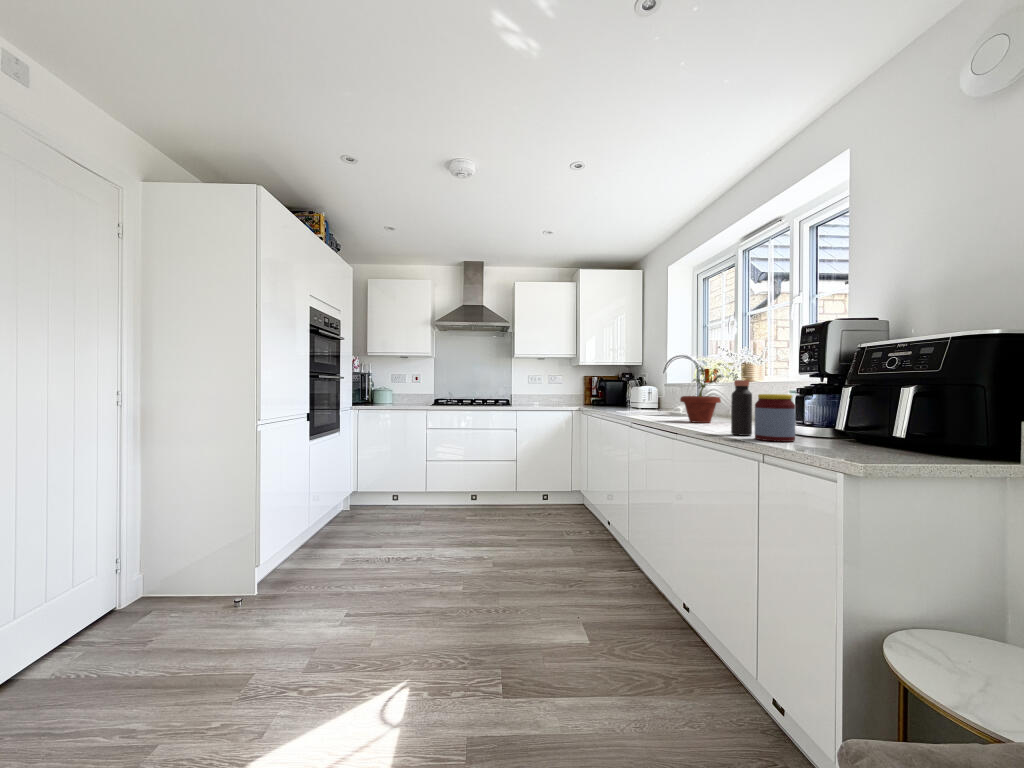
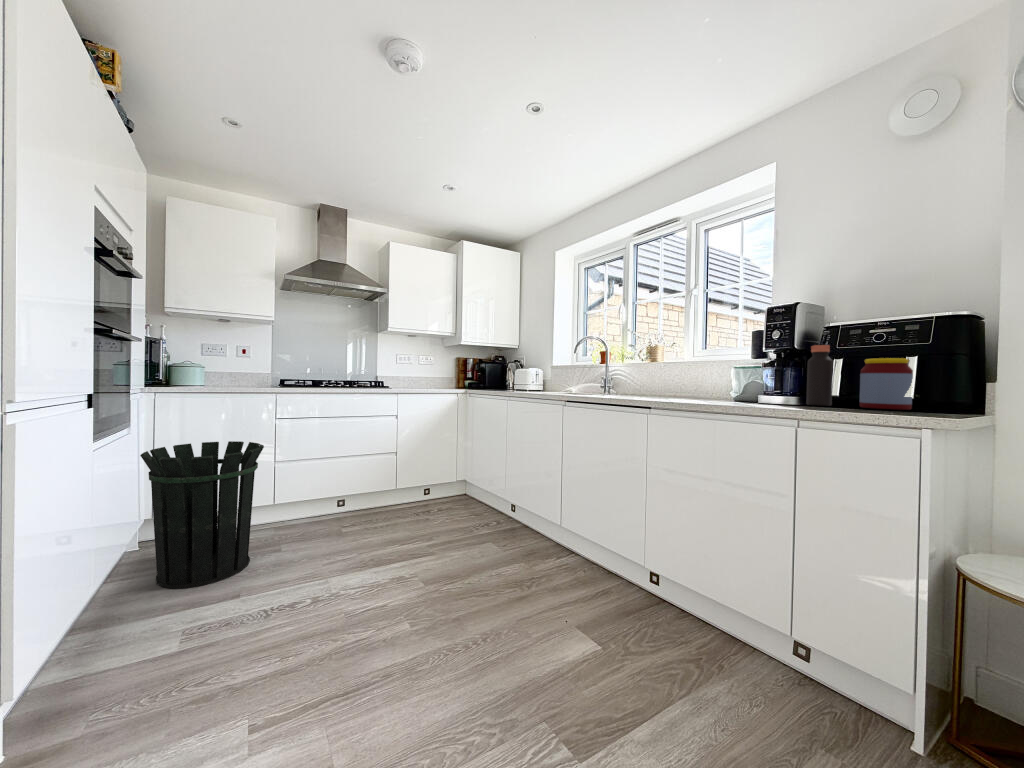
potted plant: present [680,366,721,423] -> none [655,337,701,398]
waste bin: none [340,444,407,535] -> present [140,441,264,589]

